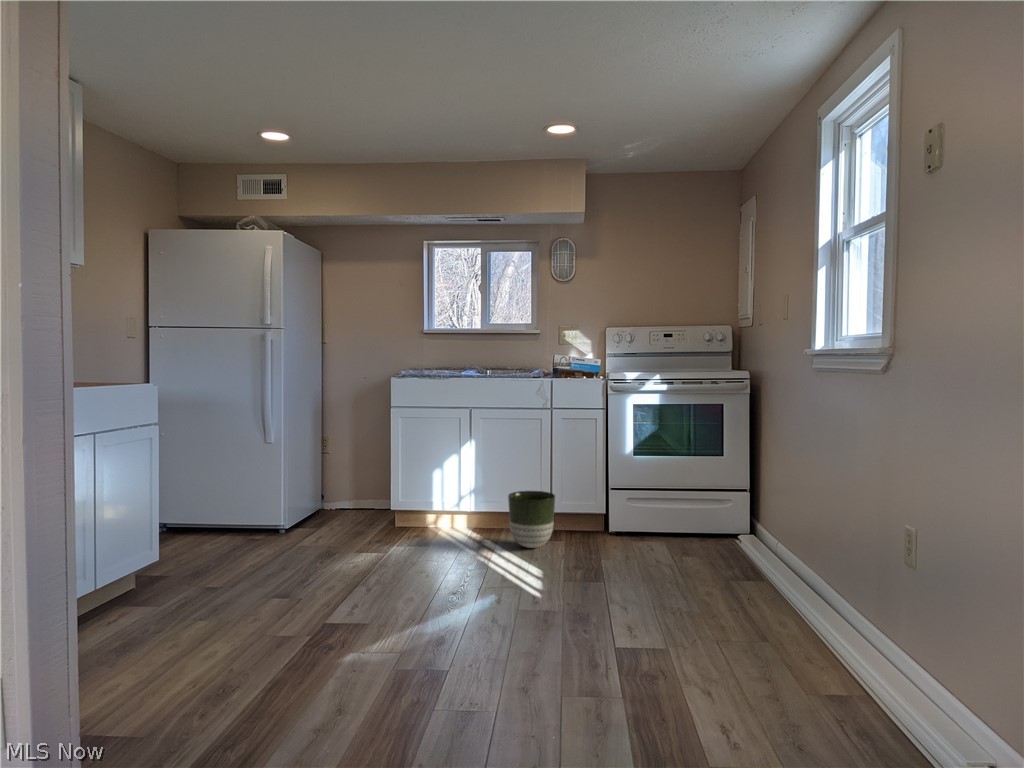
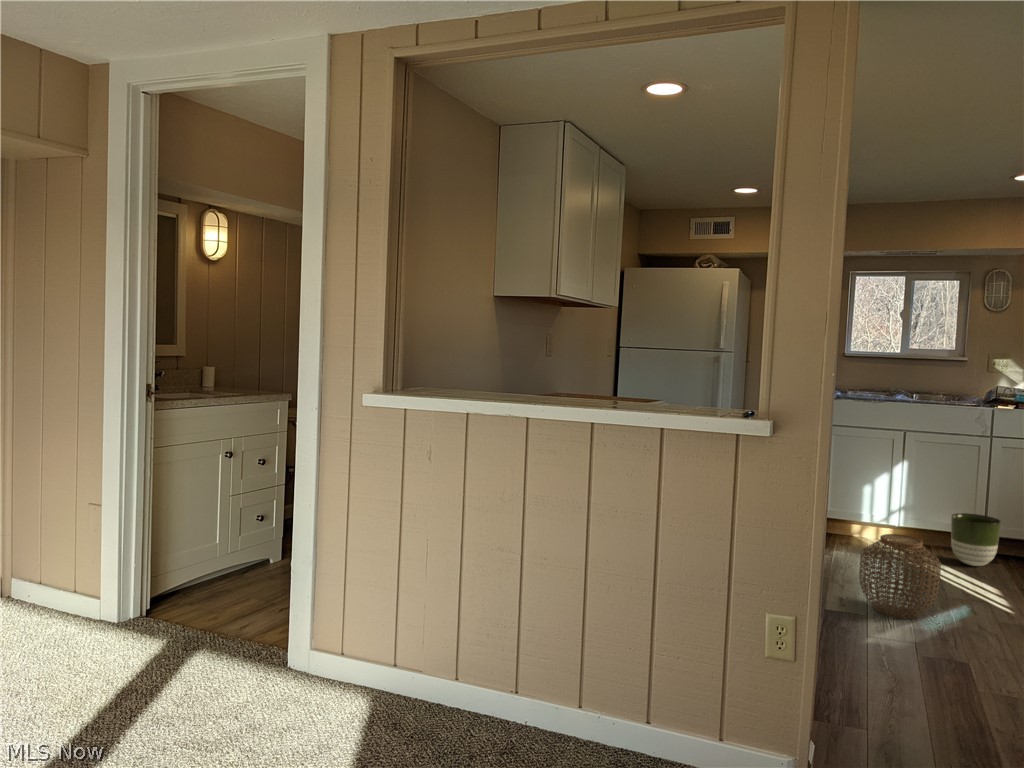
woven basket: none [339,524,435,637] -> present [859,534,941,619]

